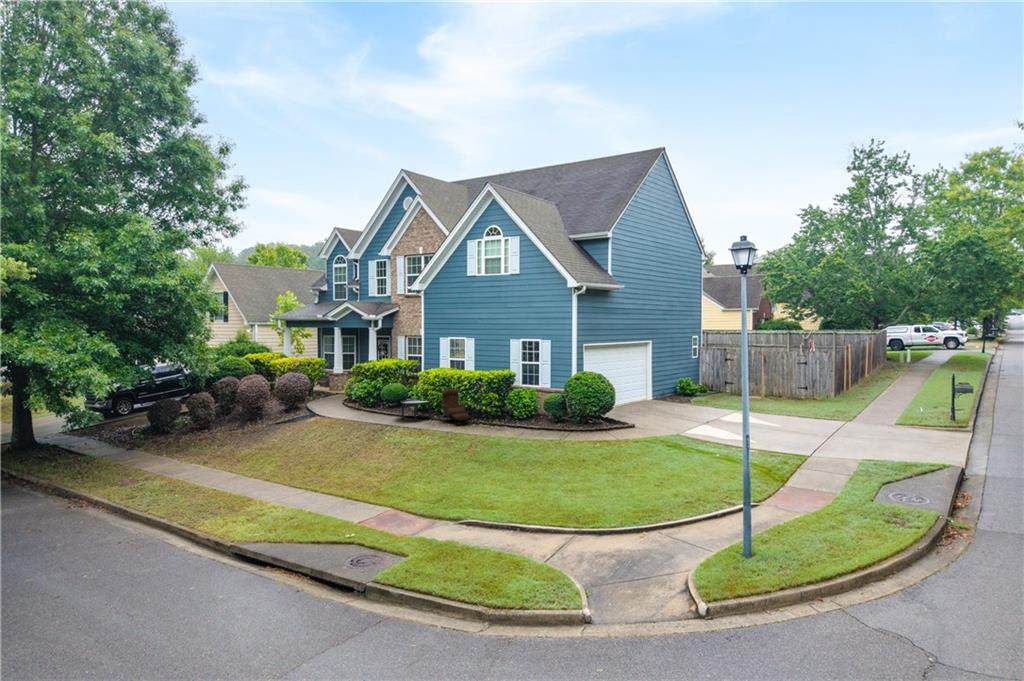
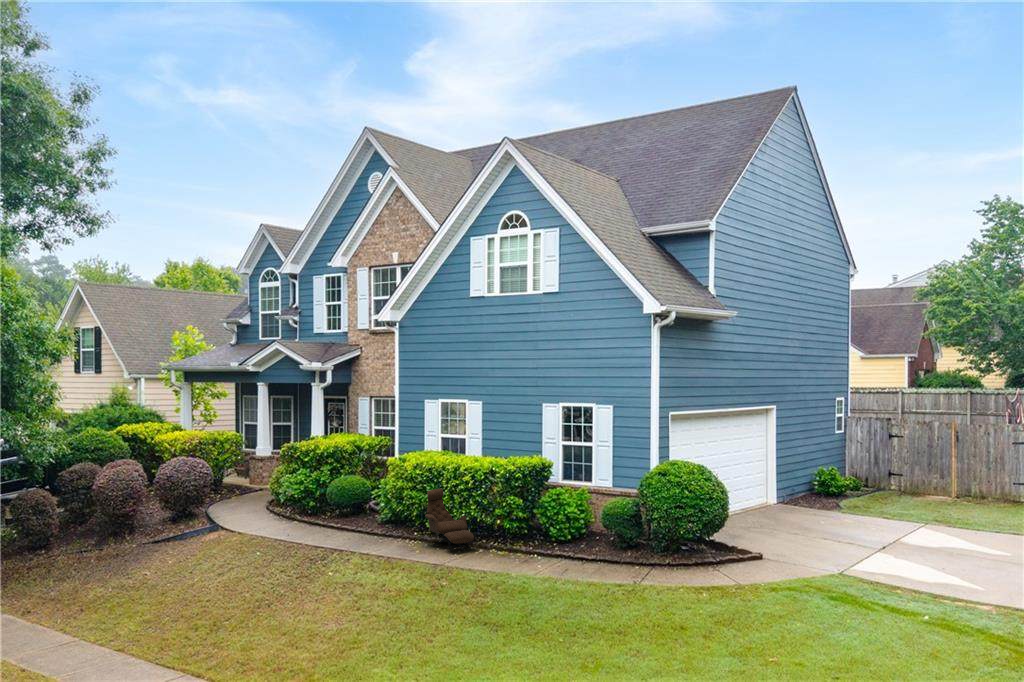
round table: present [400,399,431,421] -> none [356,504,410,544]

